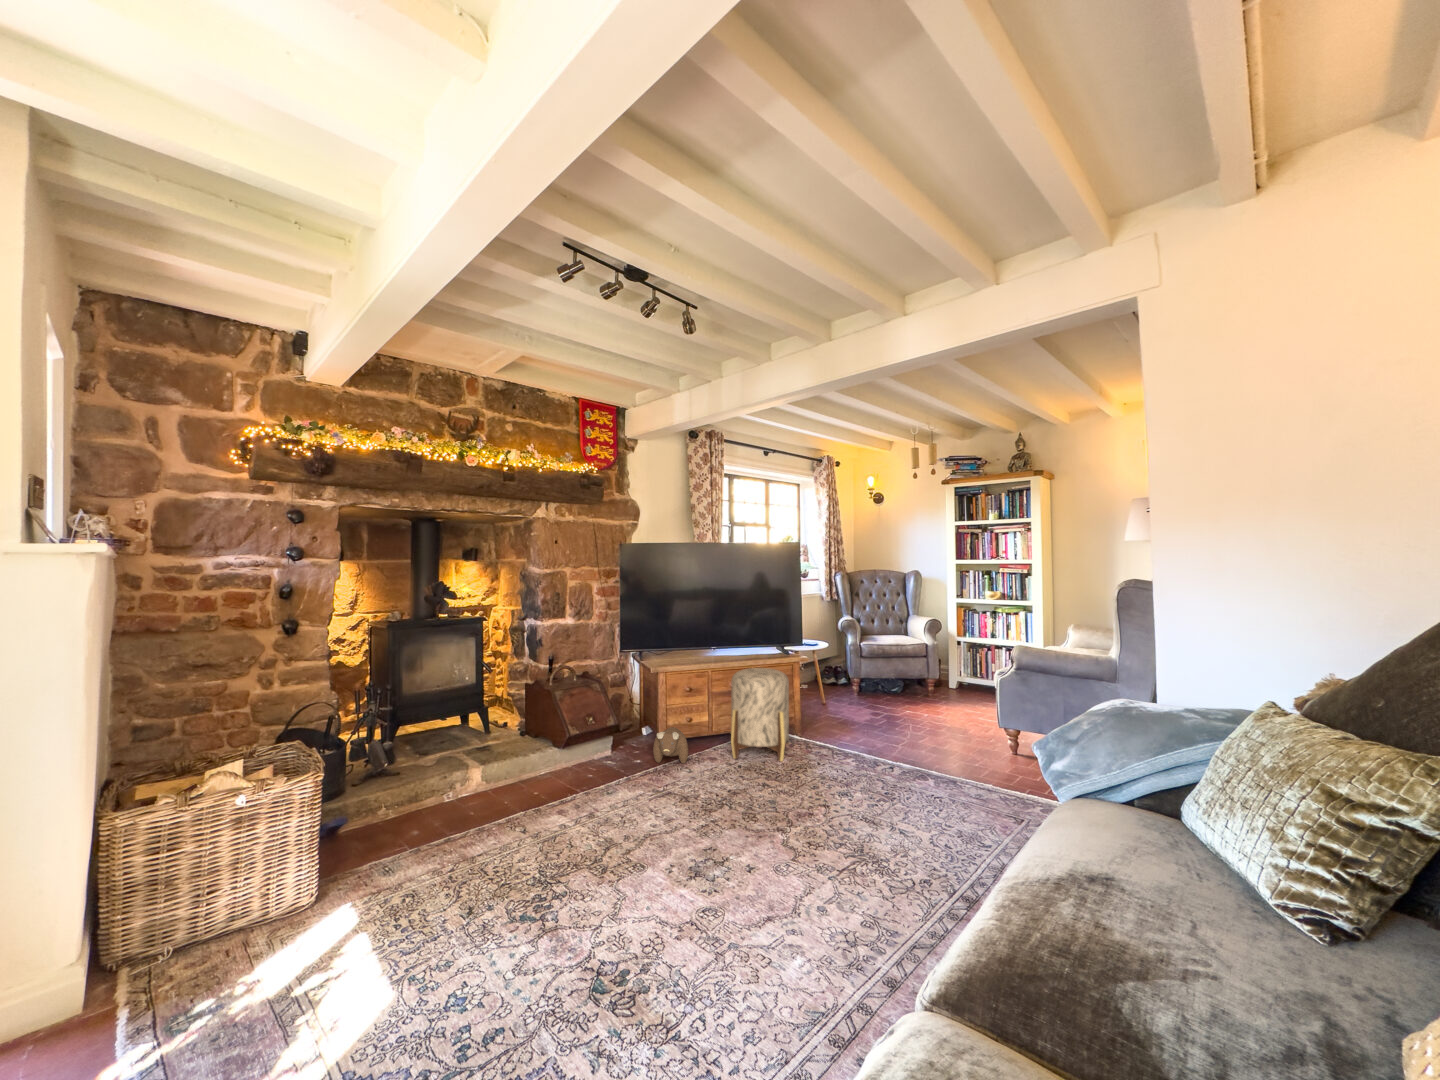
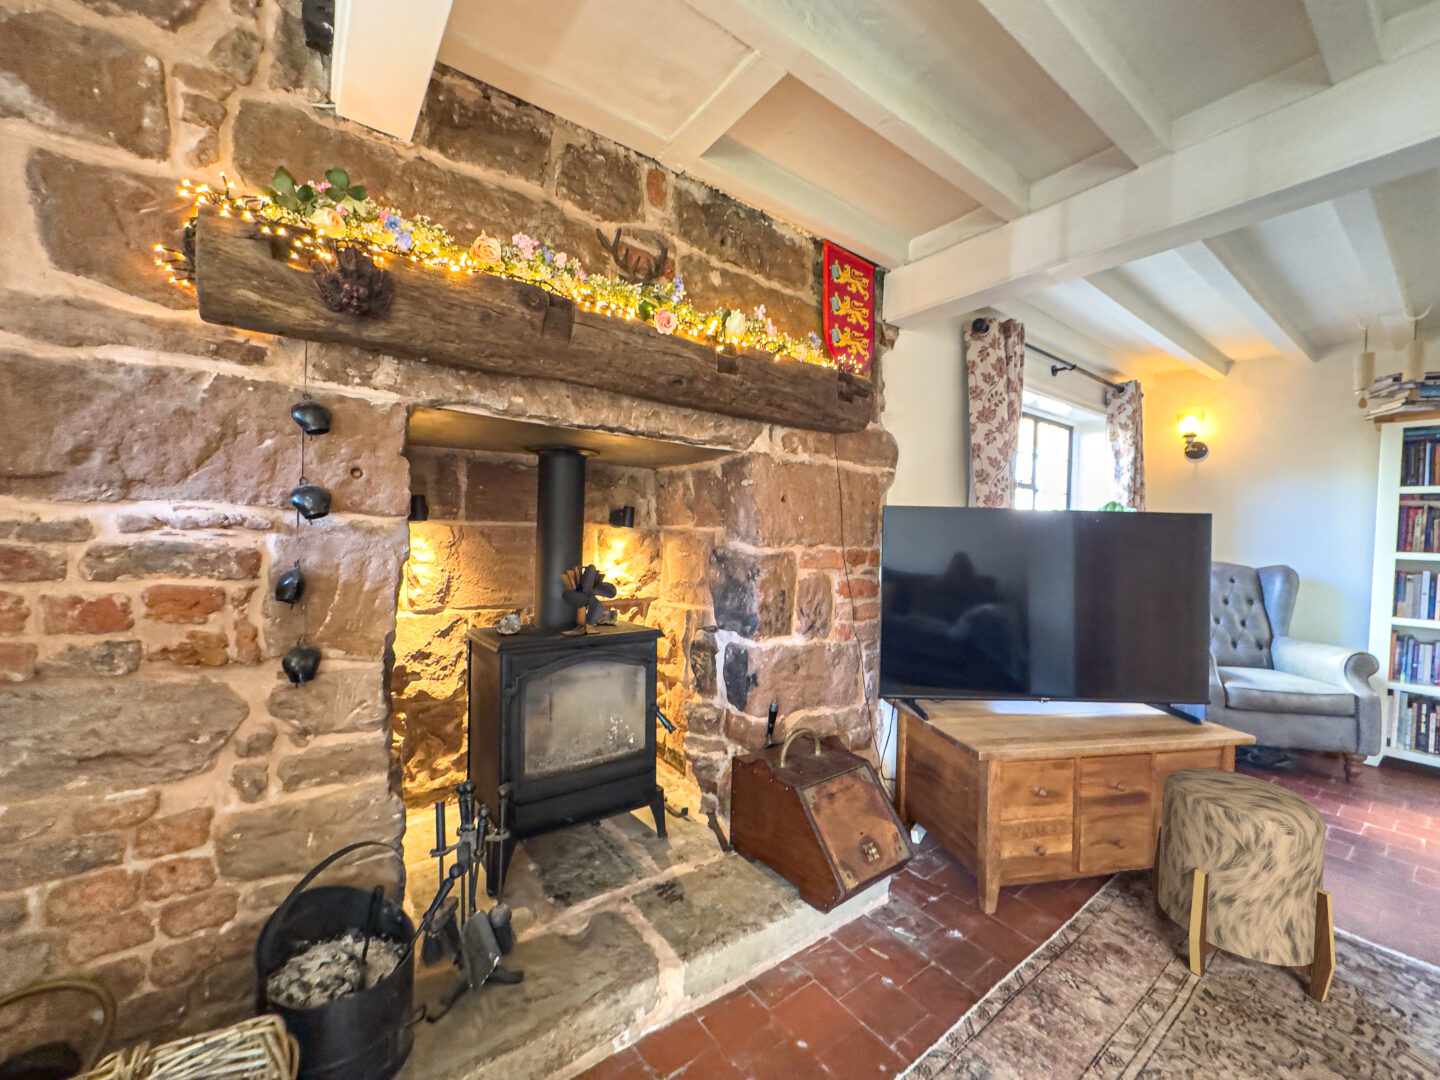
plush toy: present [653,727,688,764] -> none [1020,890,1106,980]

